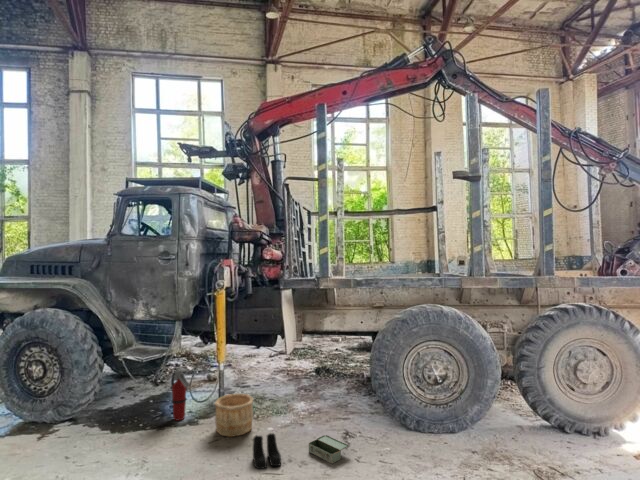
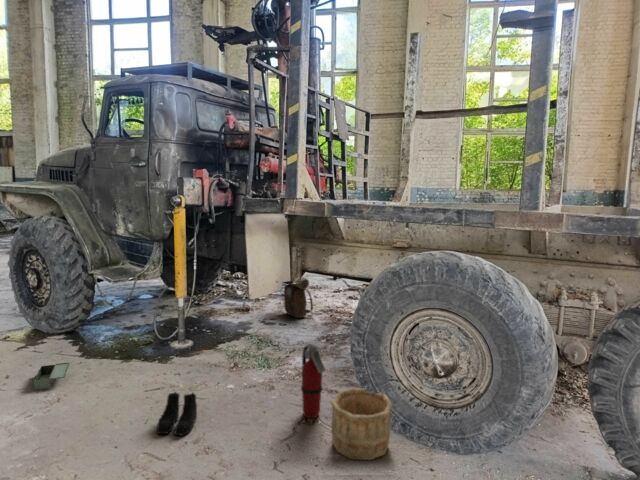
backpack: none [245,337,274,374] -> present [284,277,313,318]
fire extinguisher: present [171,369,189,421] -> present [301,343,326,418]
wooden bucket: present [215,393,253,437] -> present [331,388,393,460]
toolbox: present [309,435,348,464] -> present [33,363,70,390]

